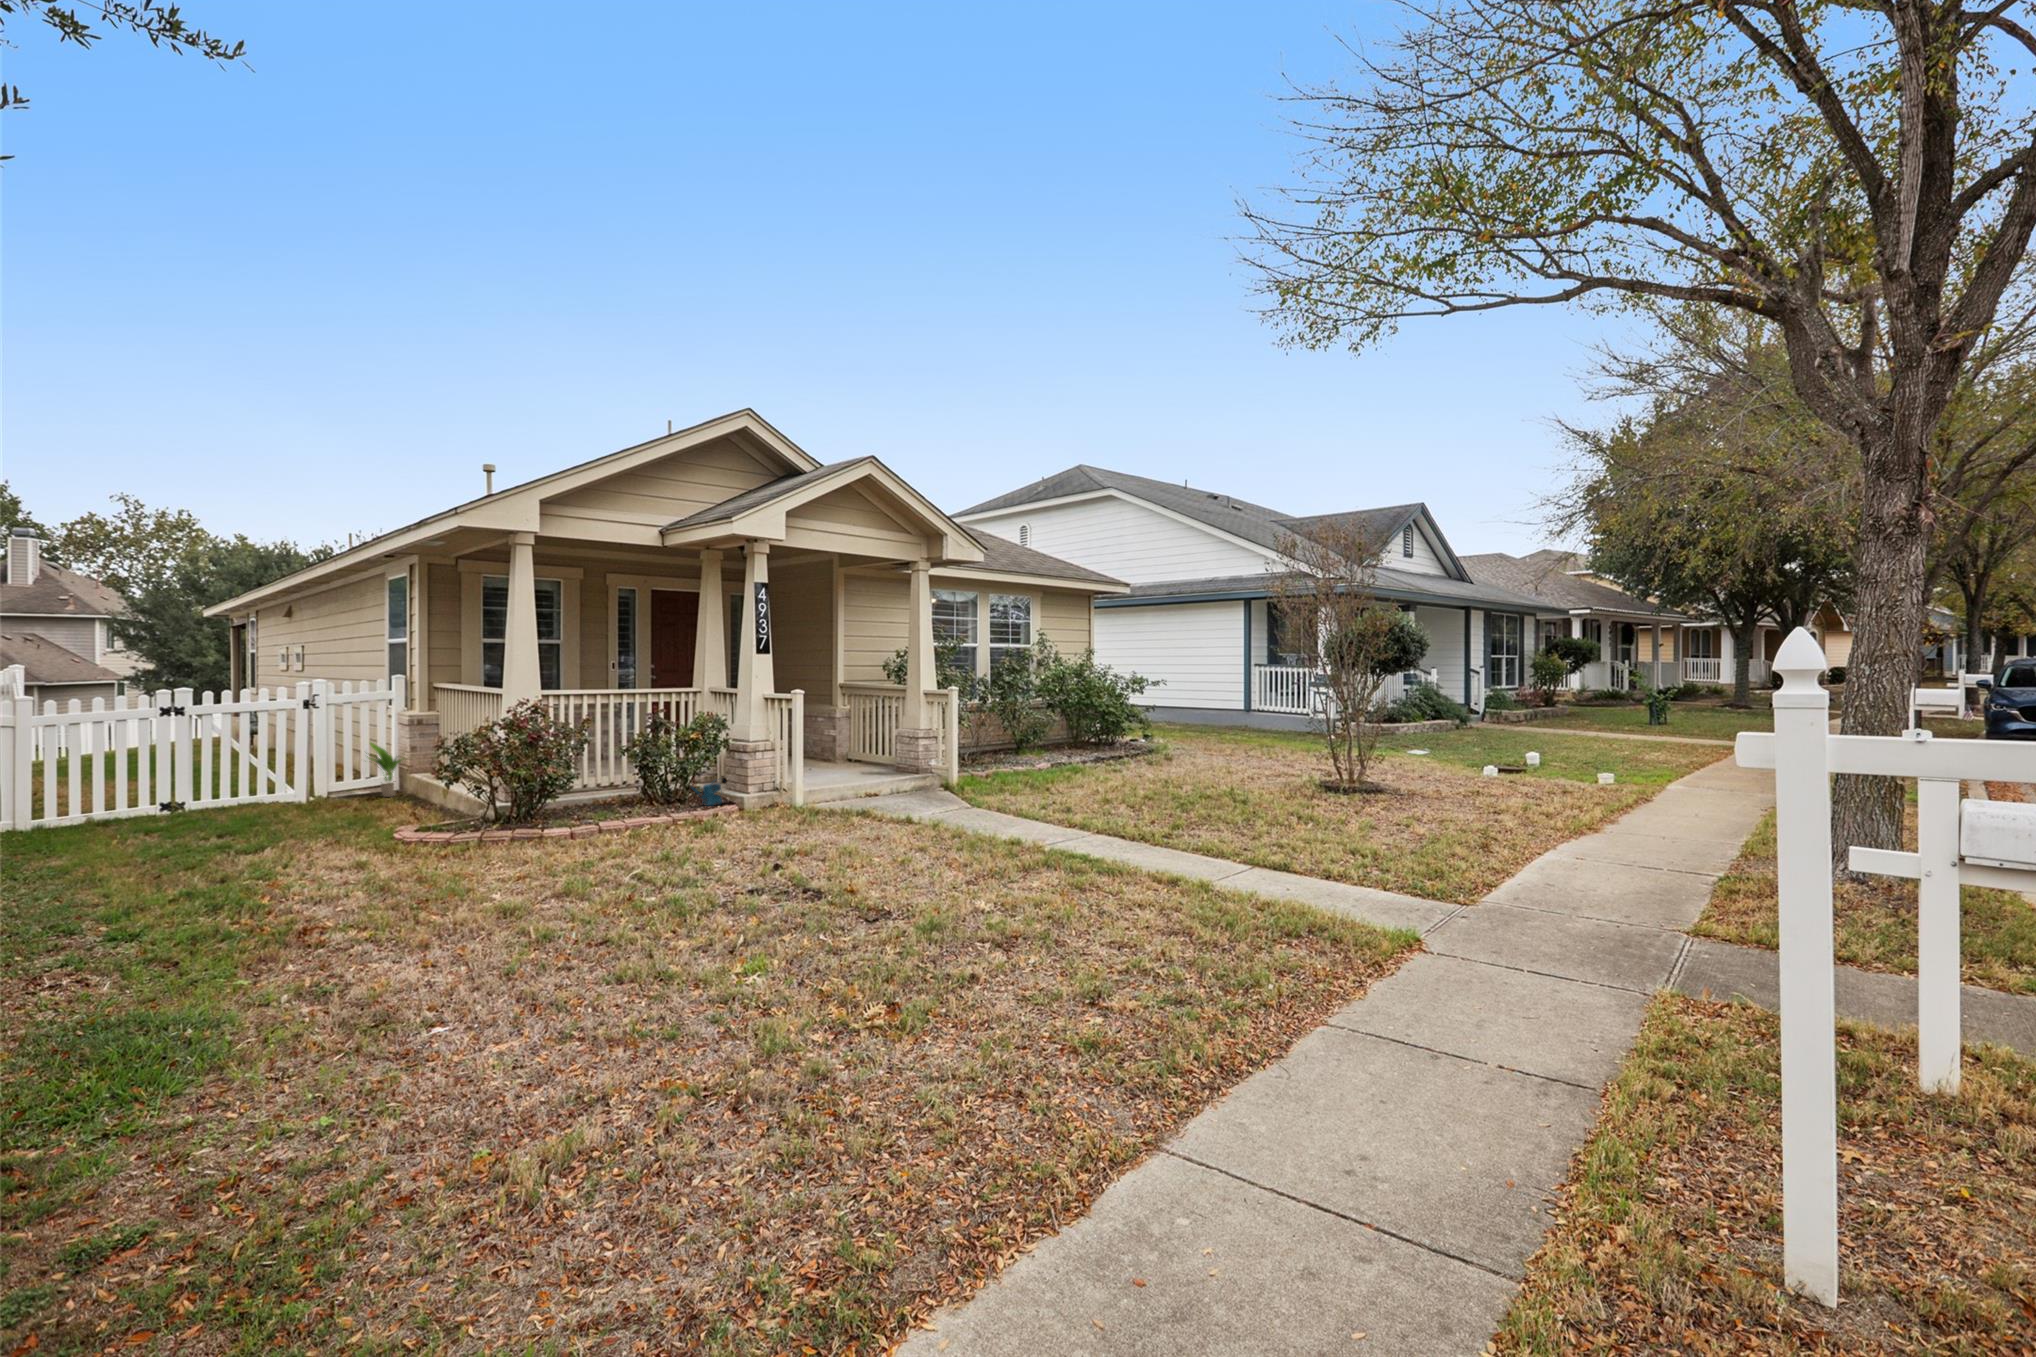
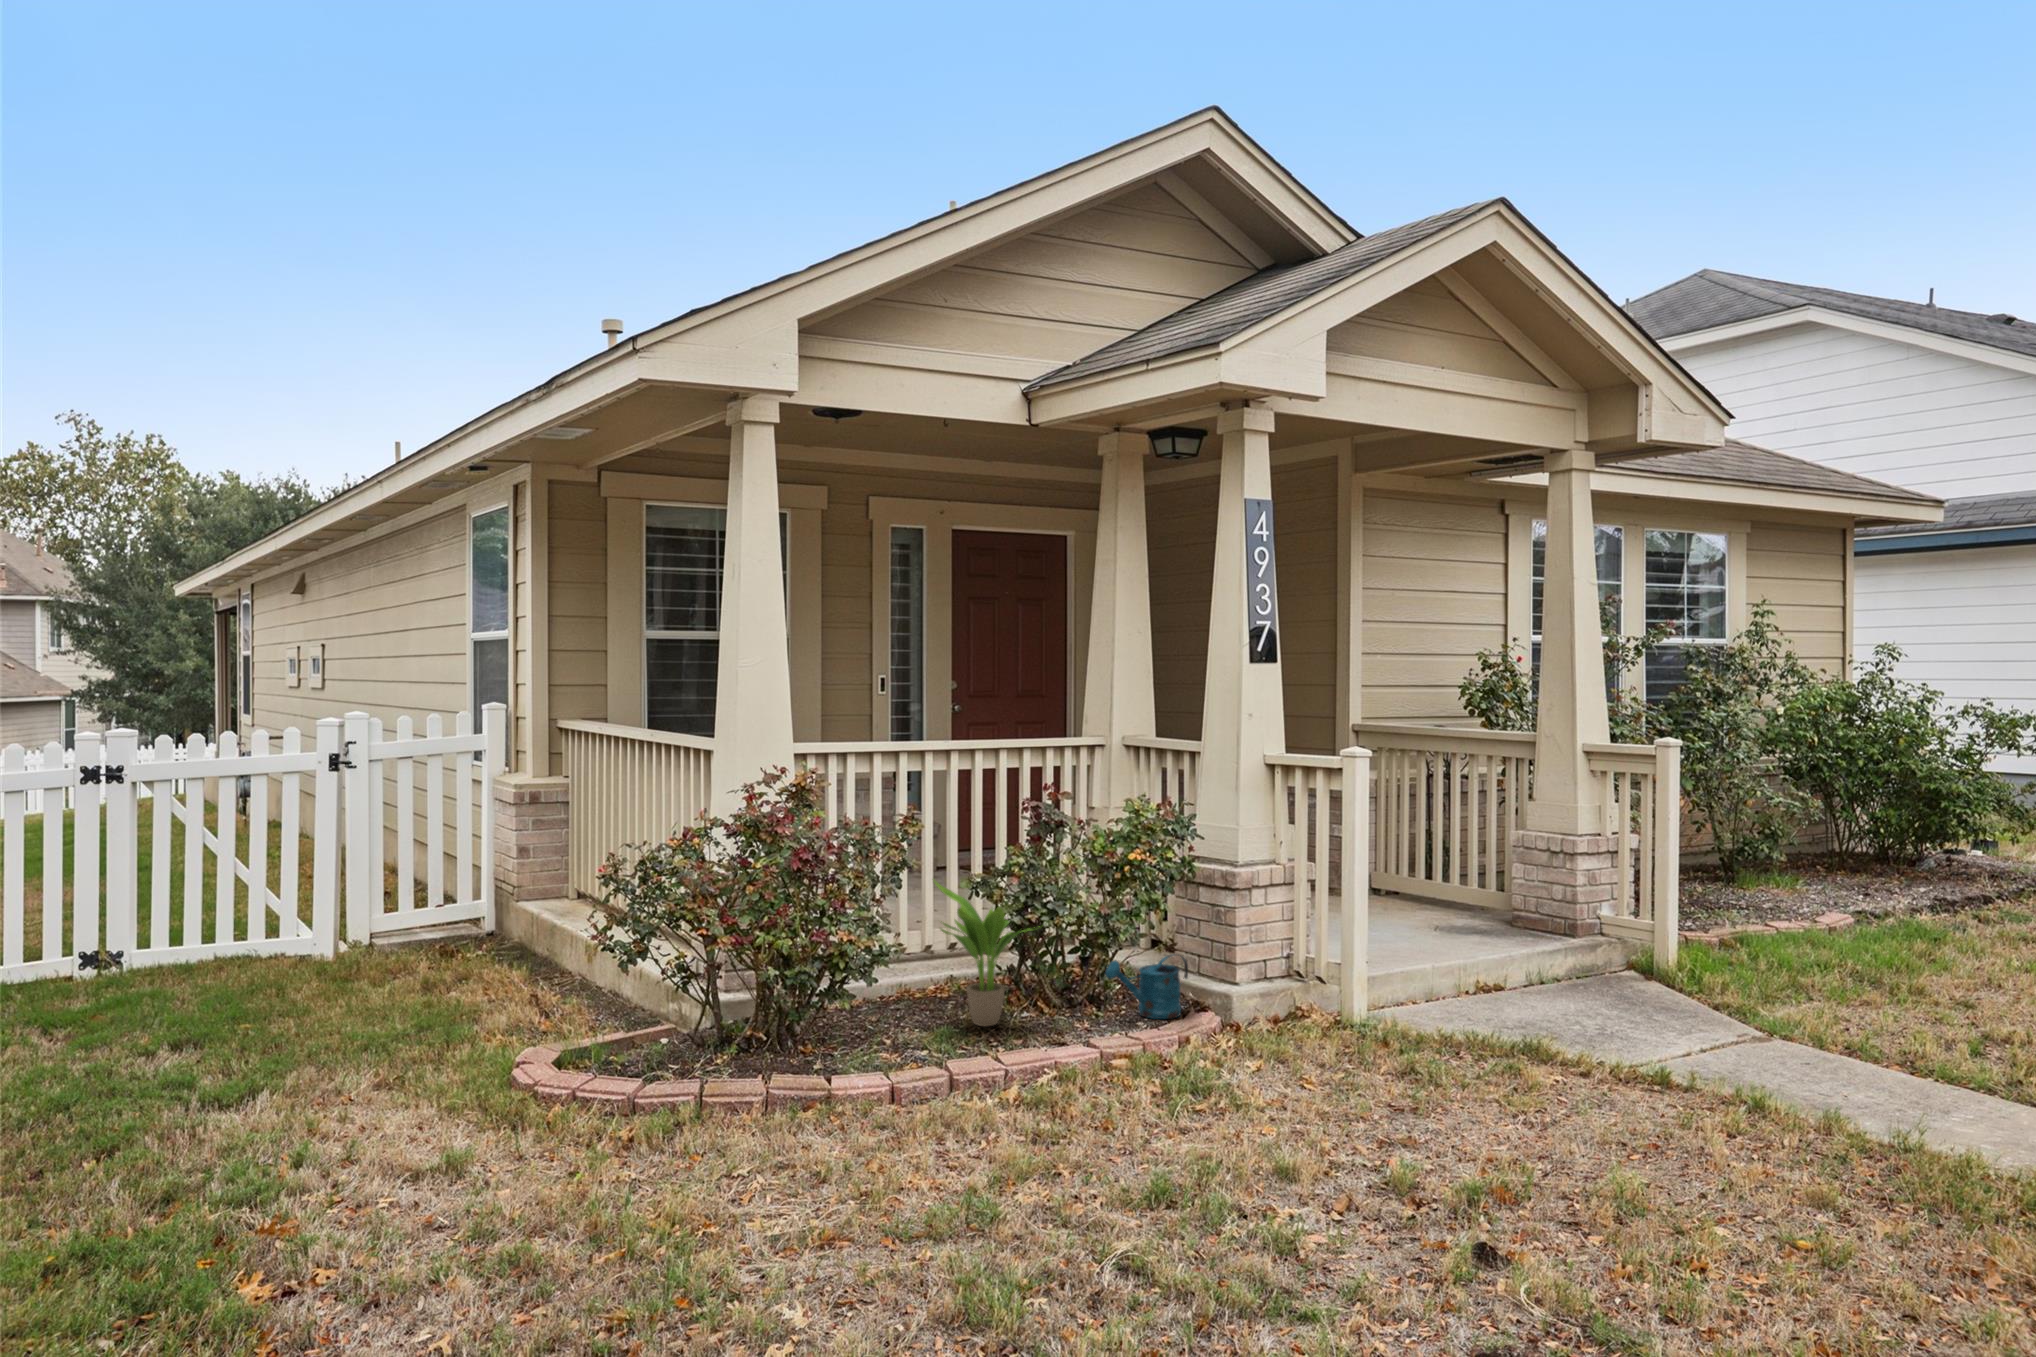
potted plant: present [367,742,403,797] -> present [934,881,1037,1027]

